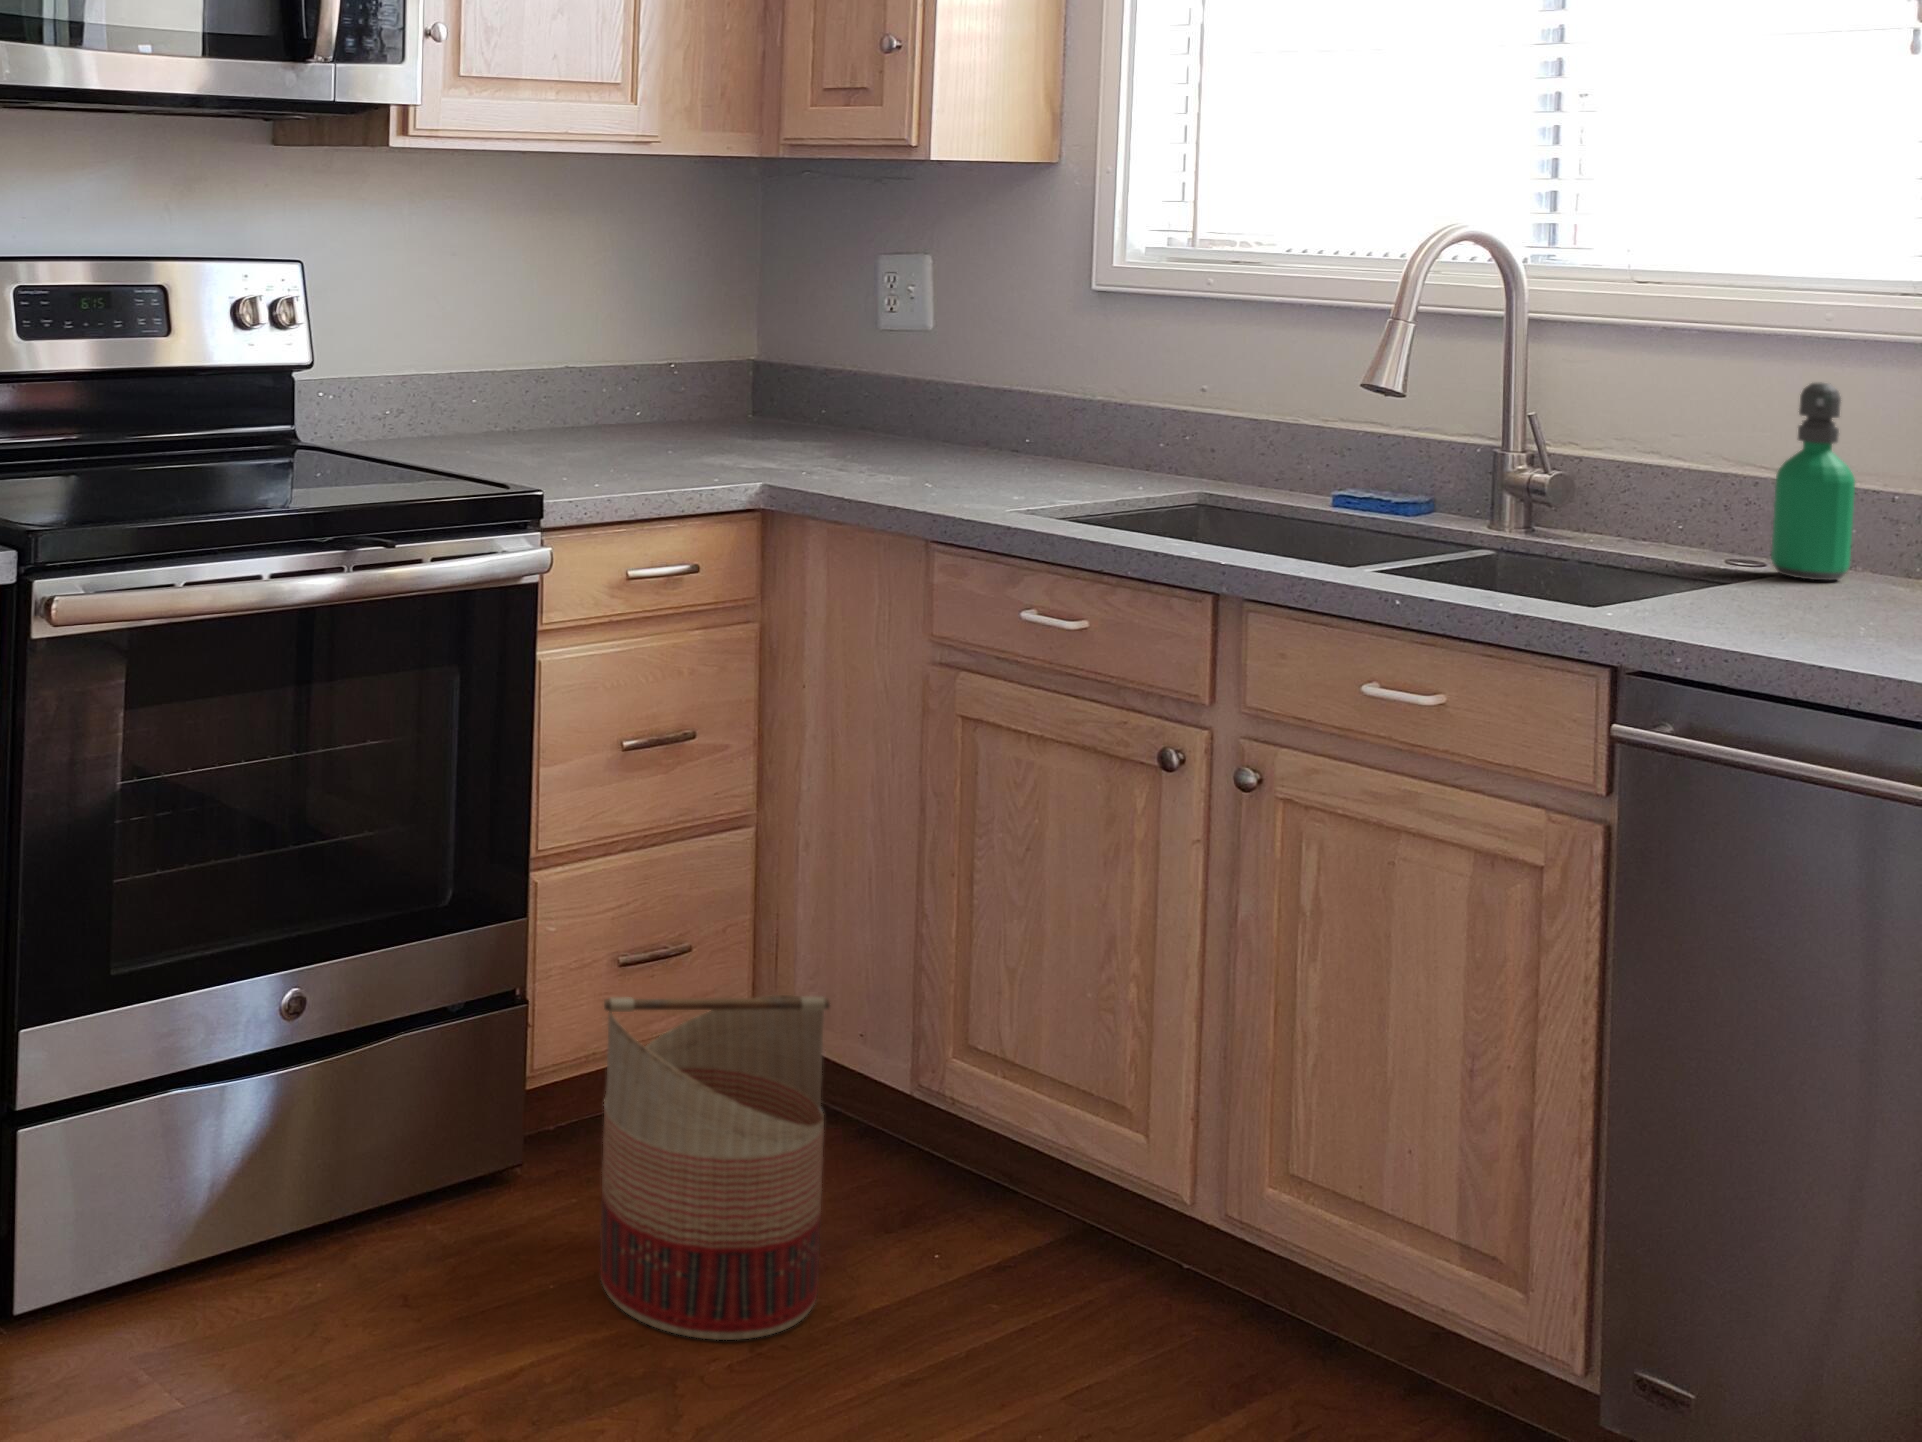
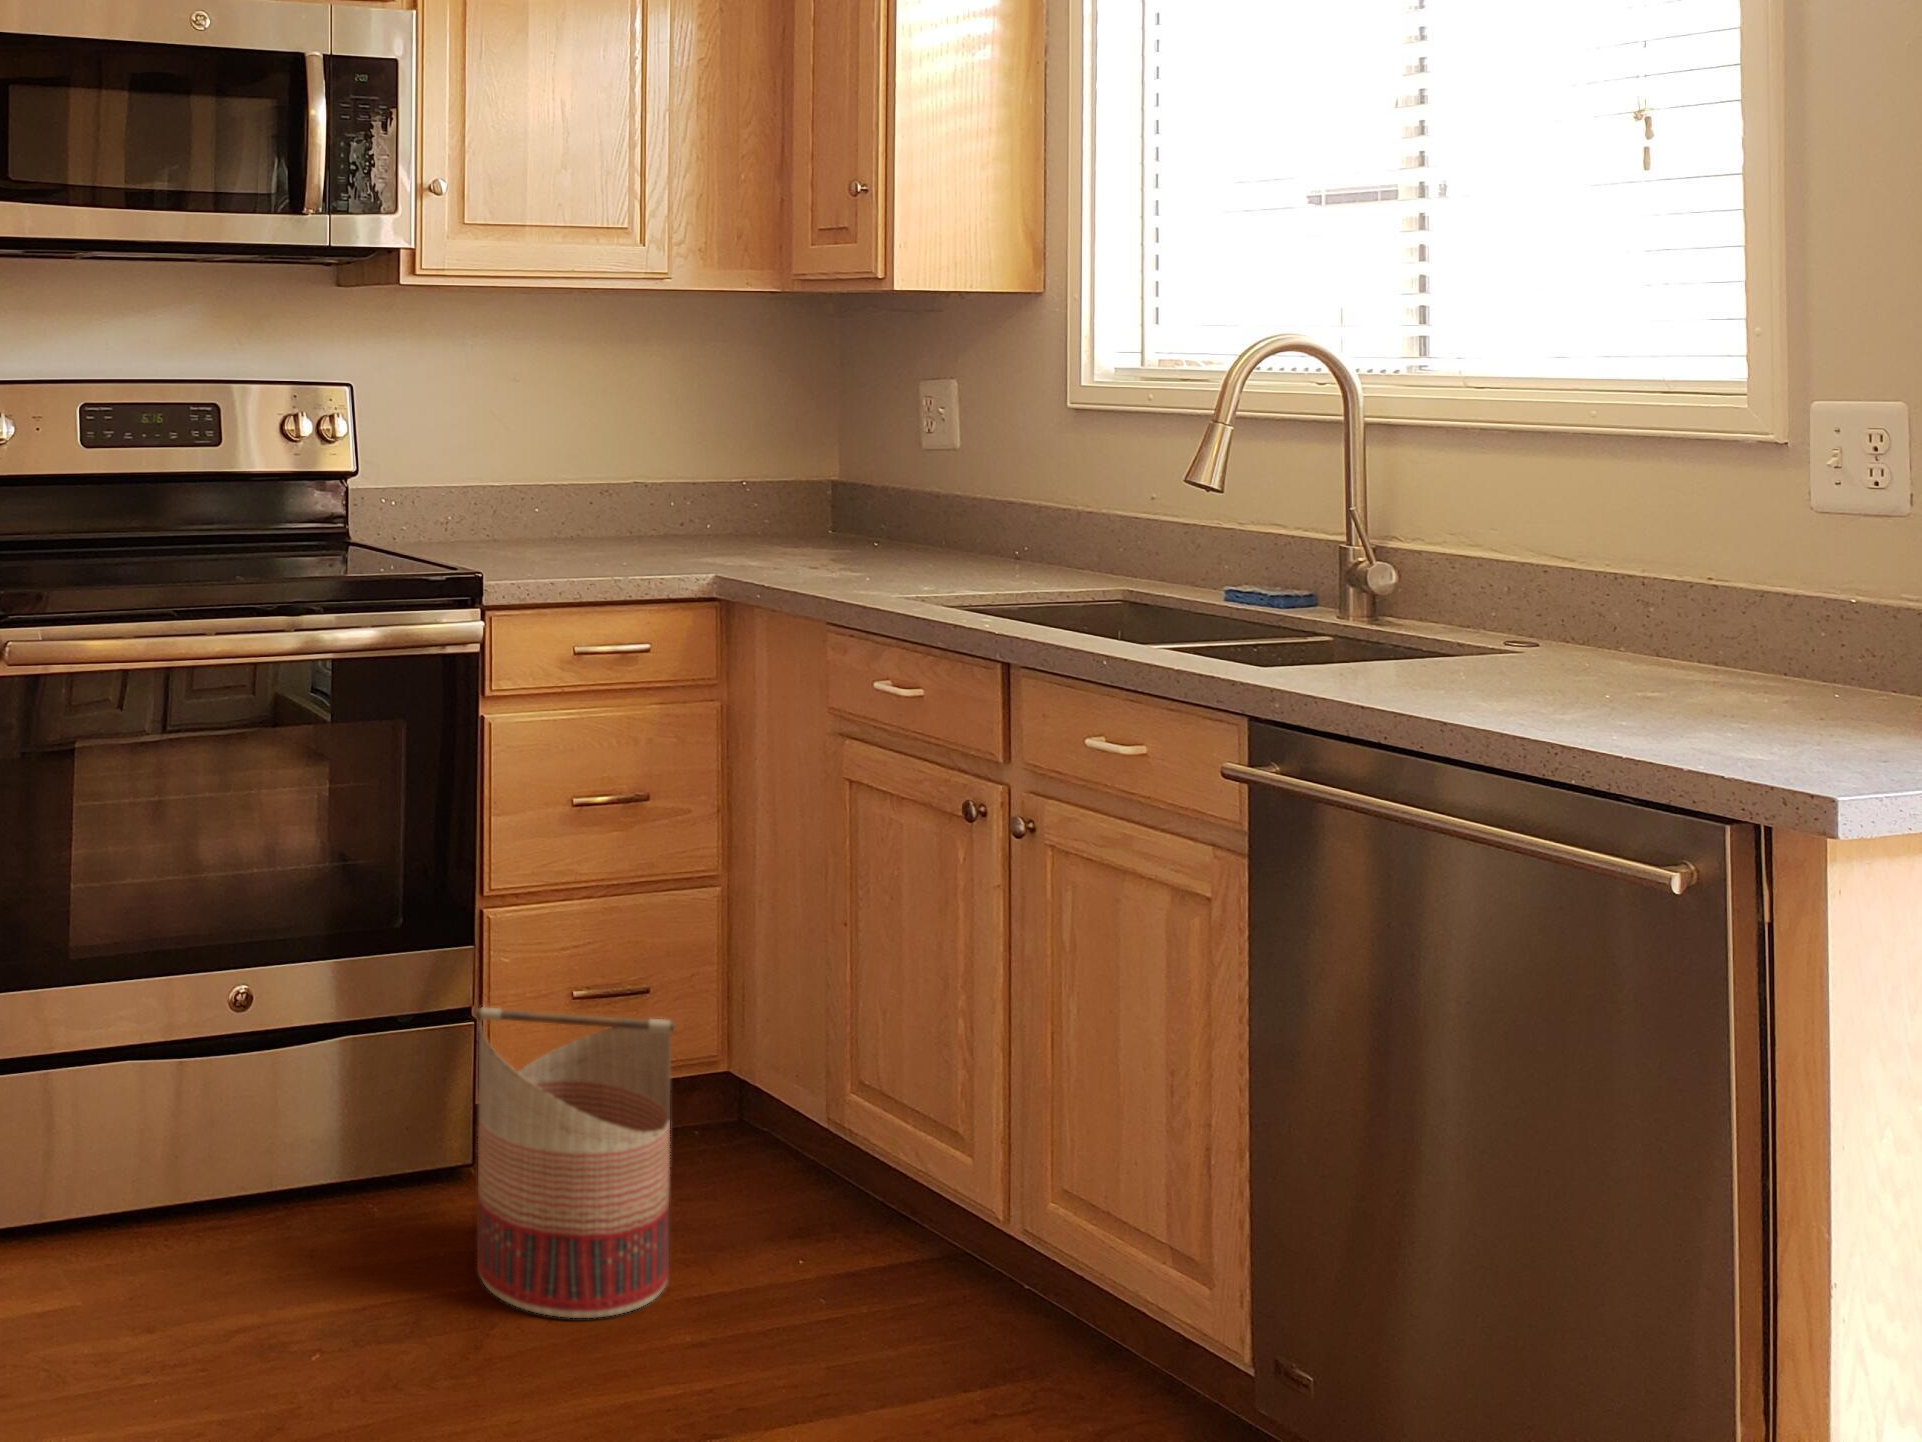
soap dispenser: present [1771,382,1855,580] -> none [1556,475,1630,667]

